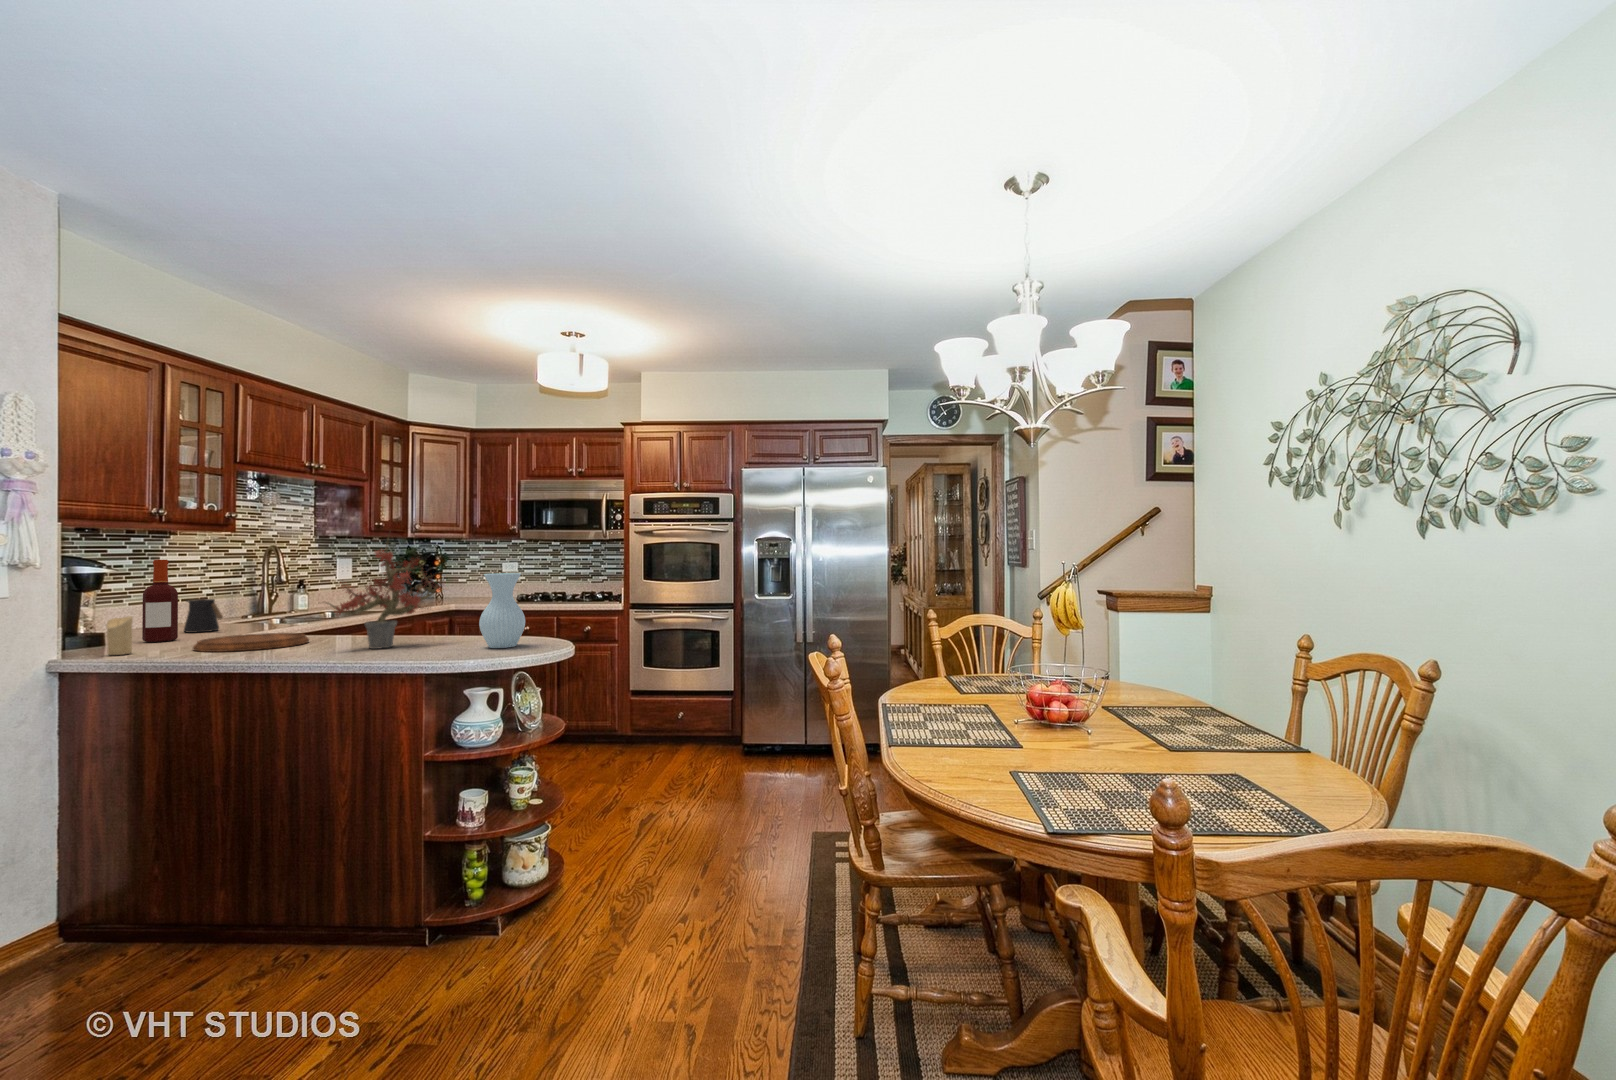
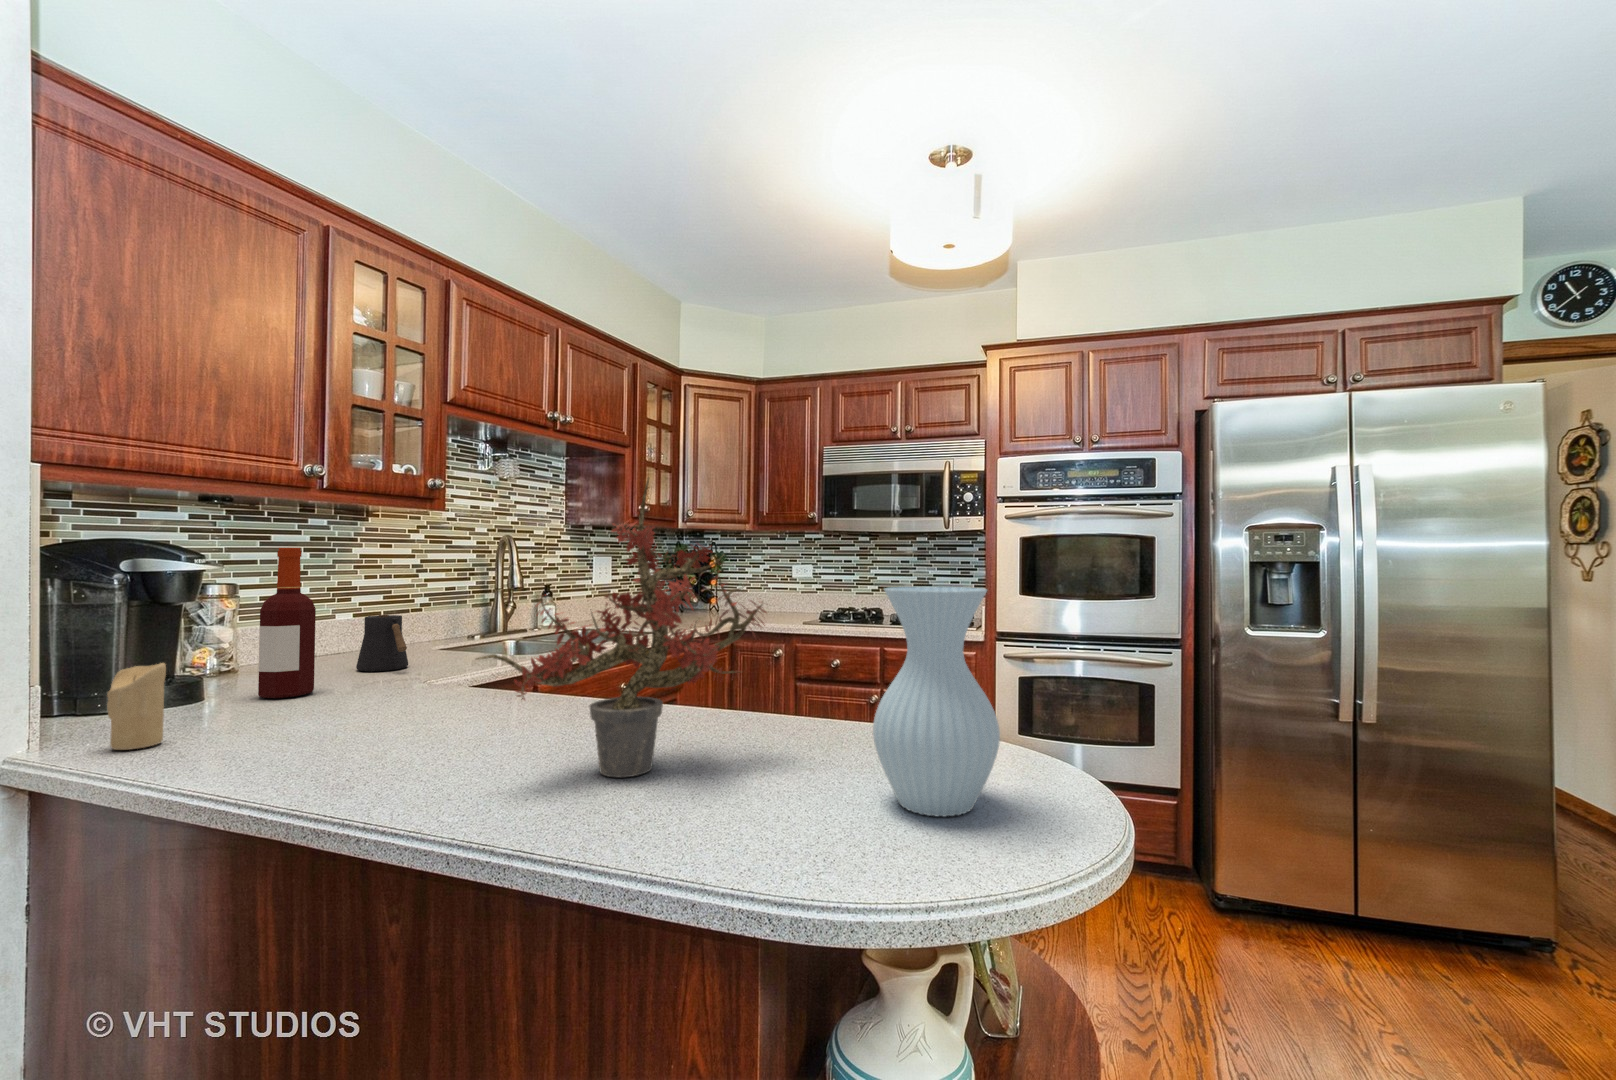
cutting board: present [193,633,309,652] -> none [273,694,501,755]

